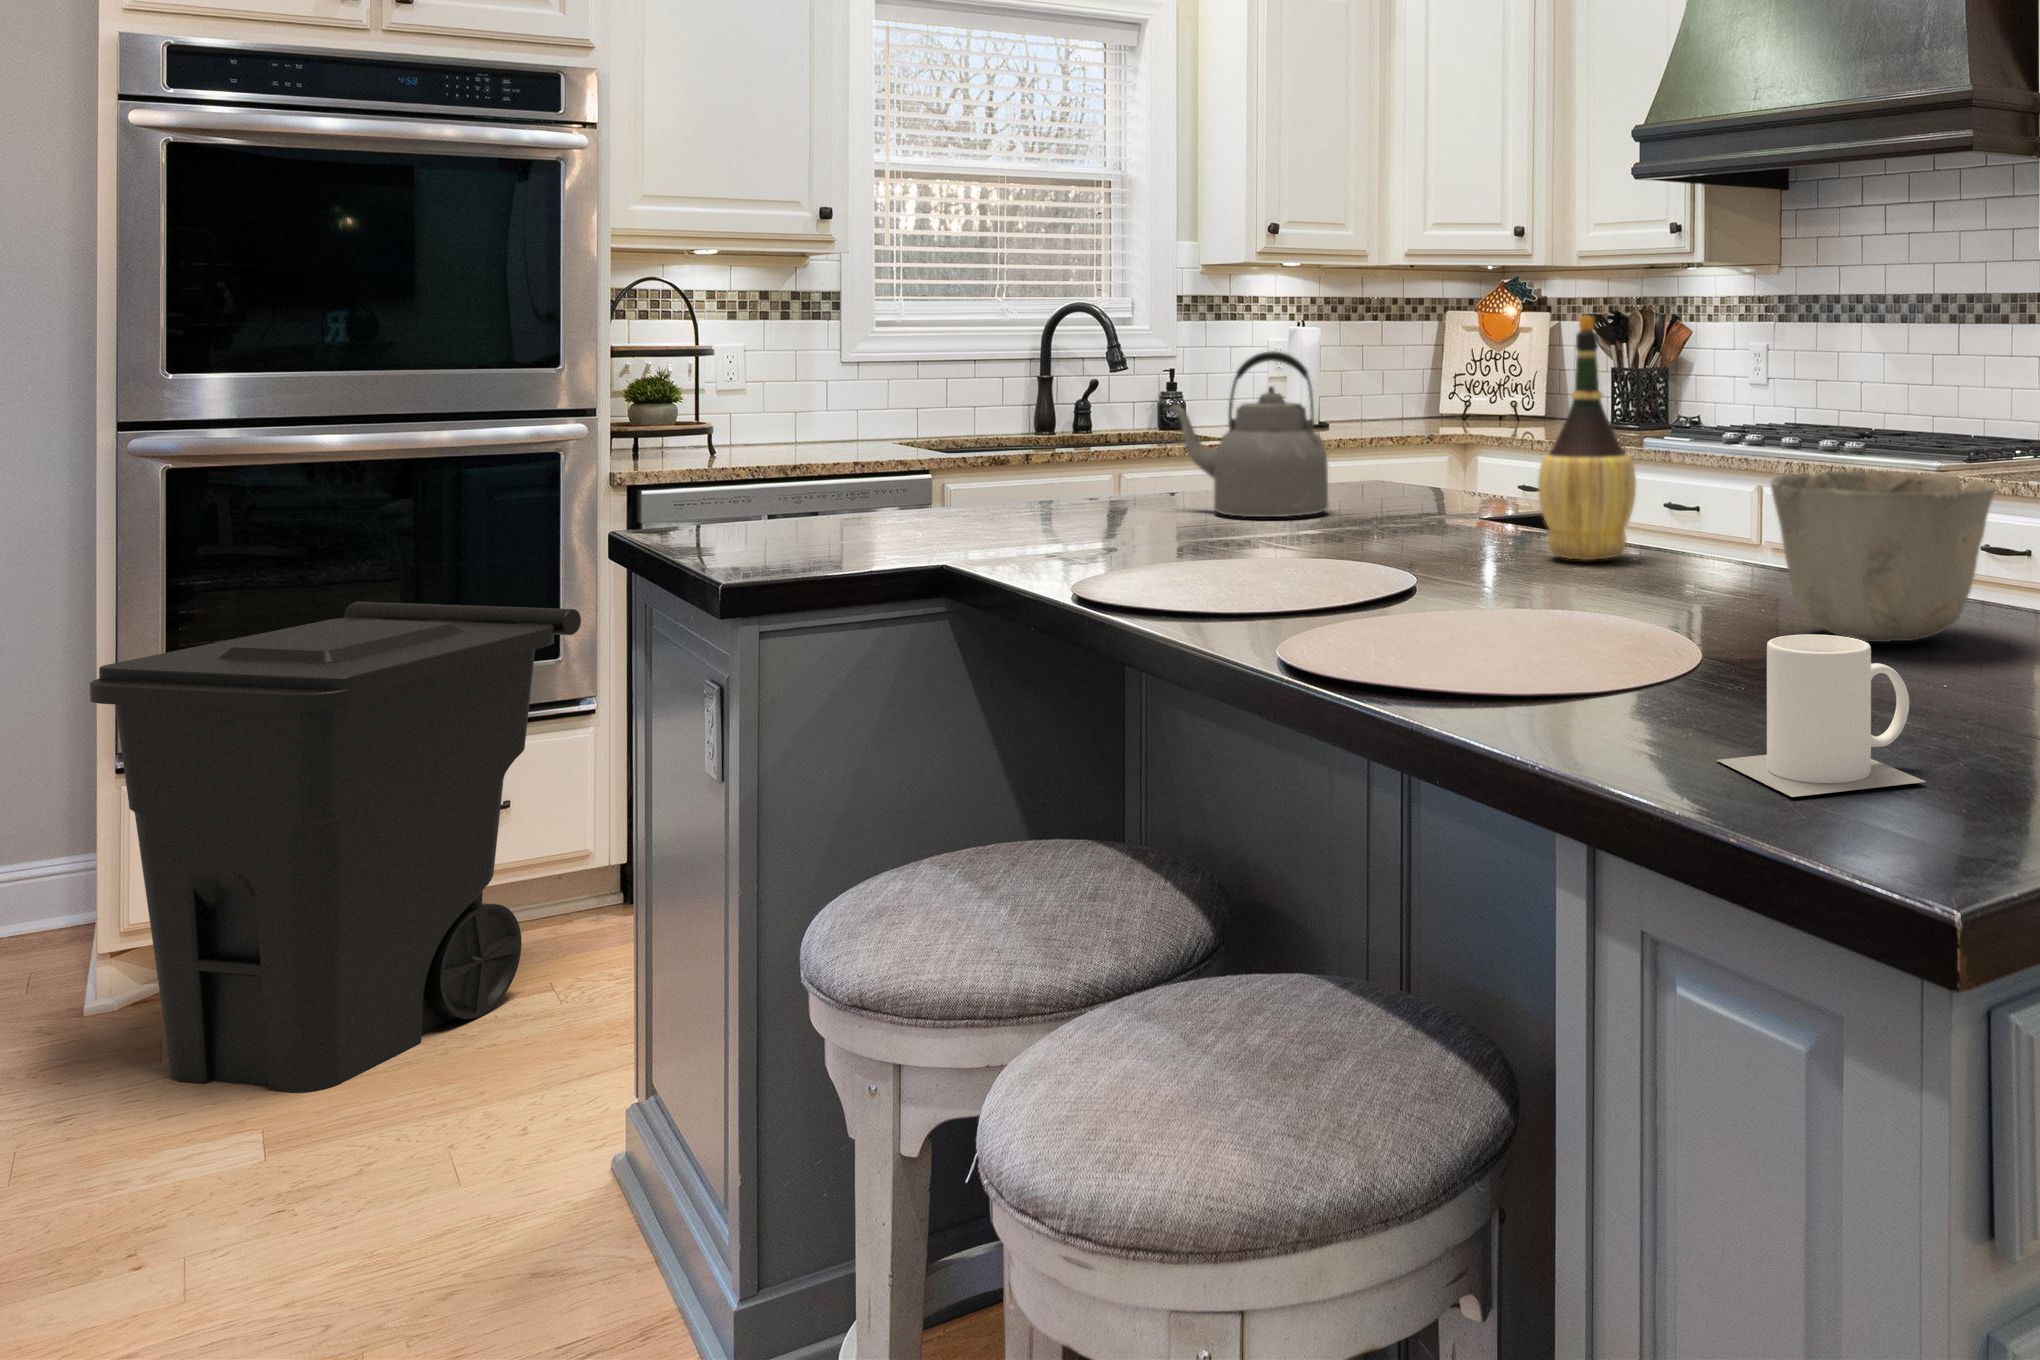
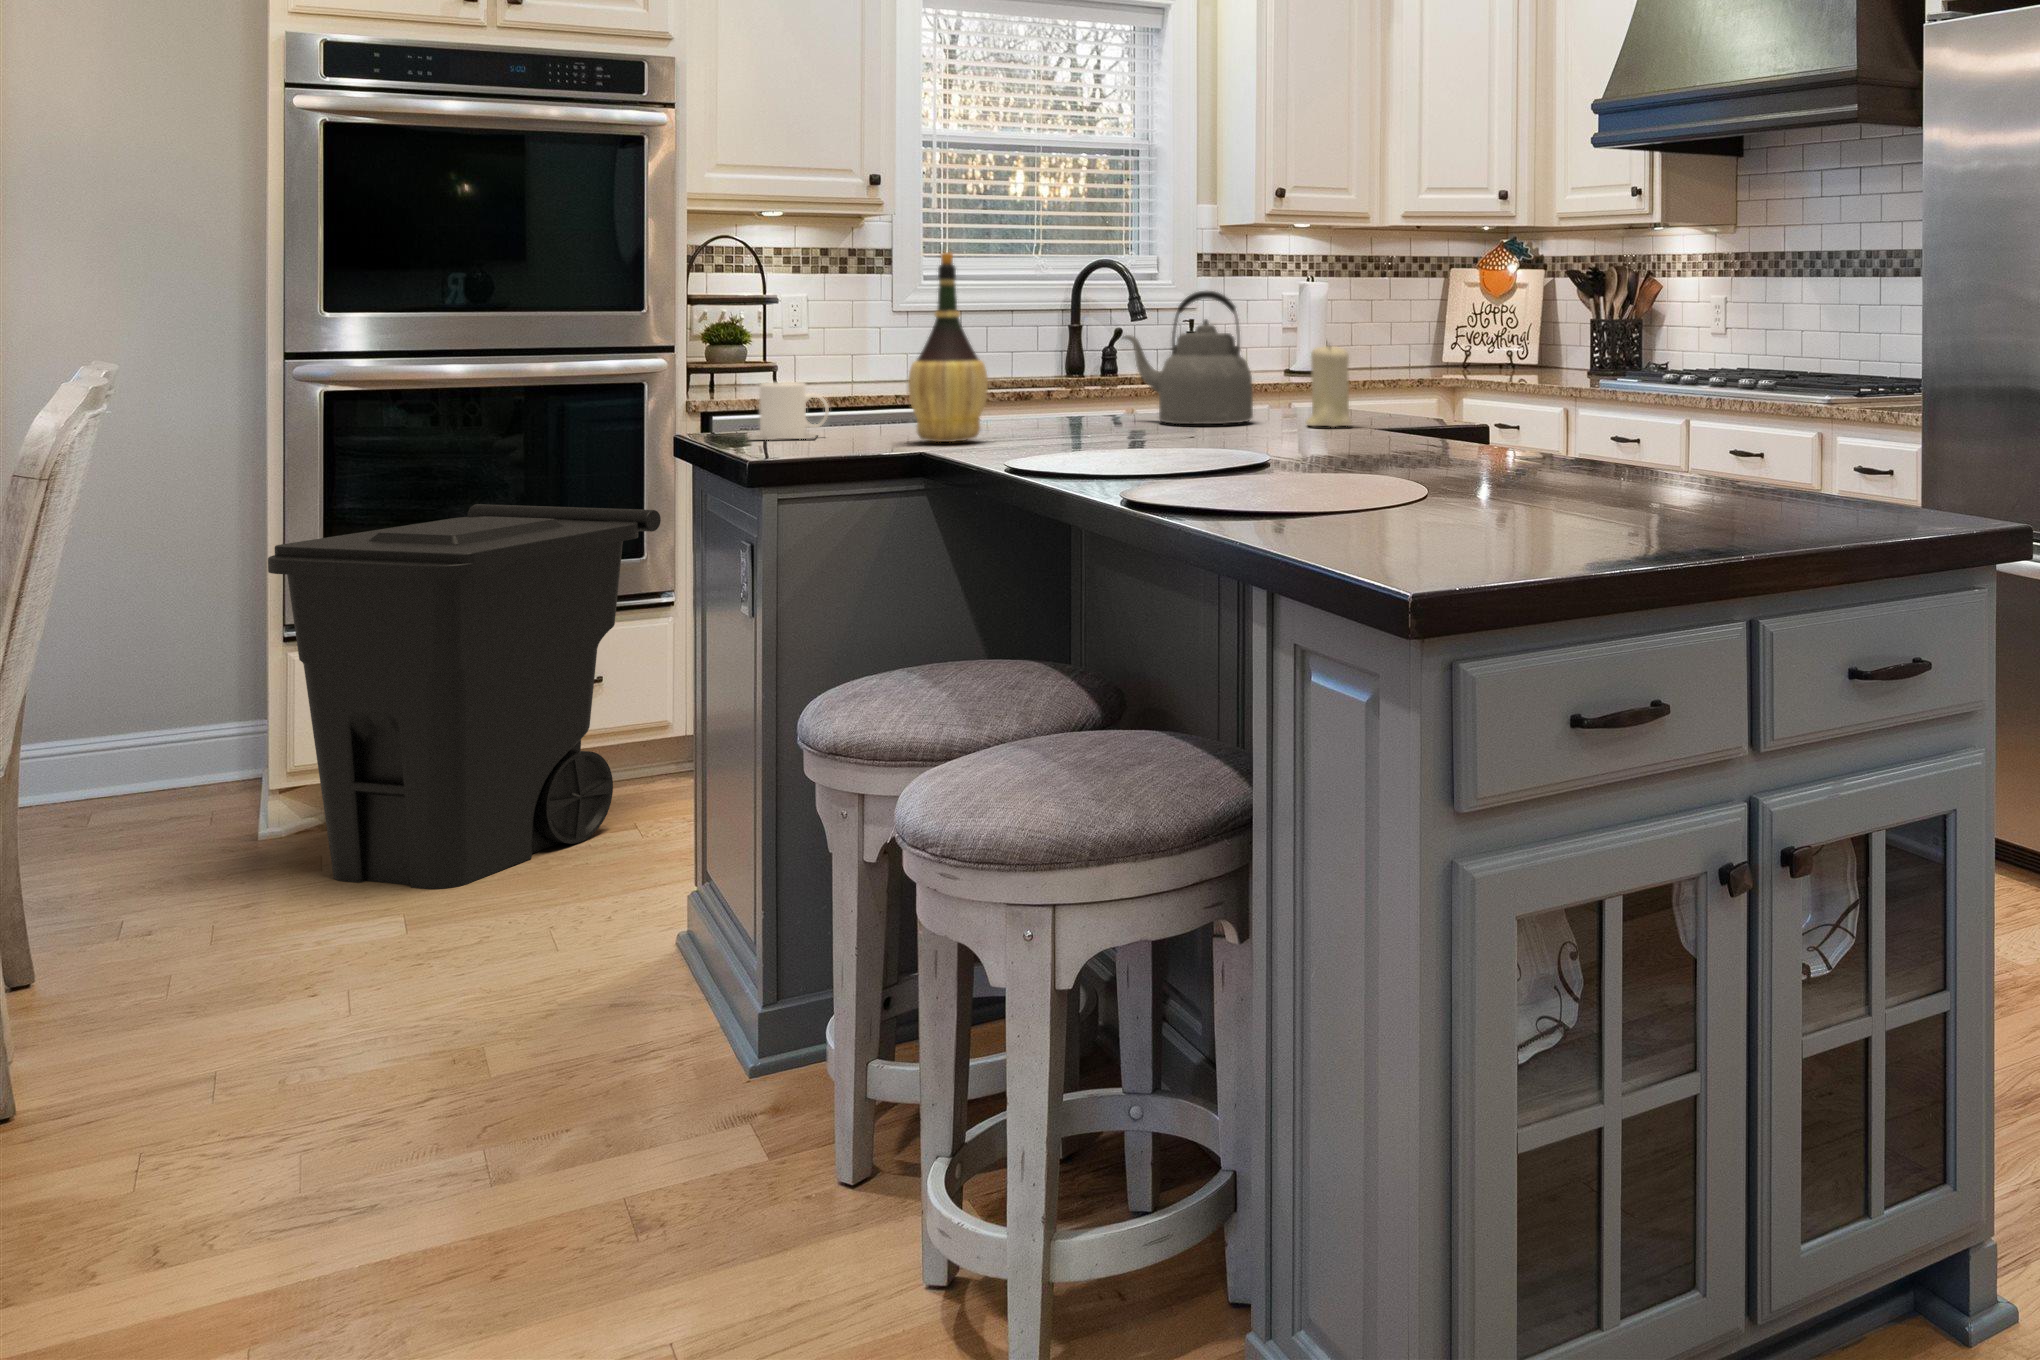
wine bottle: present [1538,316,1636,560] -> present [908,252,988,442]
candle: none [1395,415,1456,519] -> present [1306,345,1352,427]
ceramic bowl: present [1770,470,1996,642] -> none [1497,369,1660,490]
mug: present [1717,634,1926,797] -> present [749,382,829,440]

